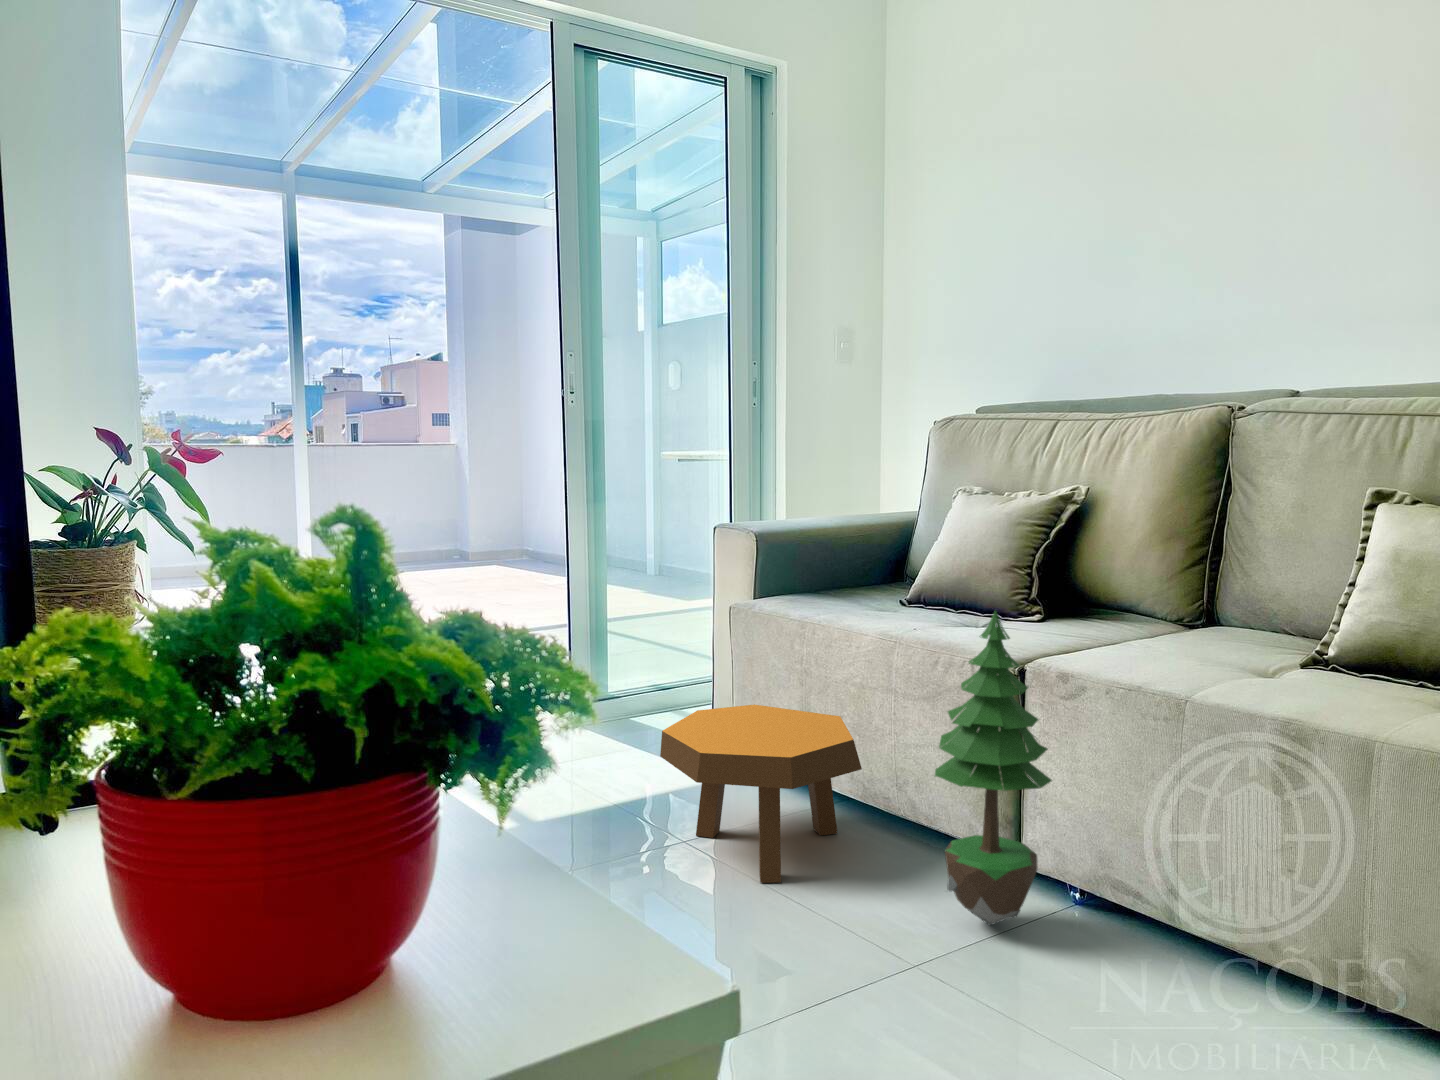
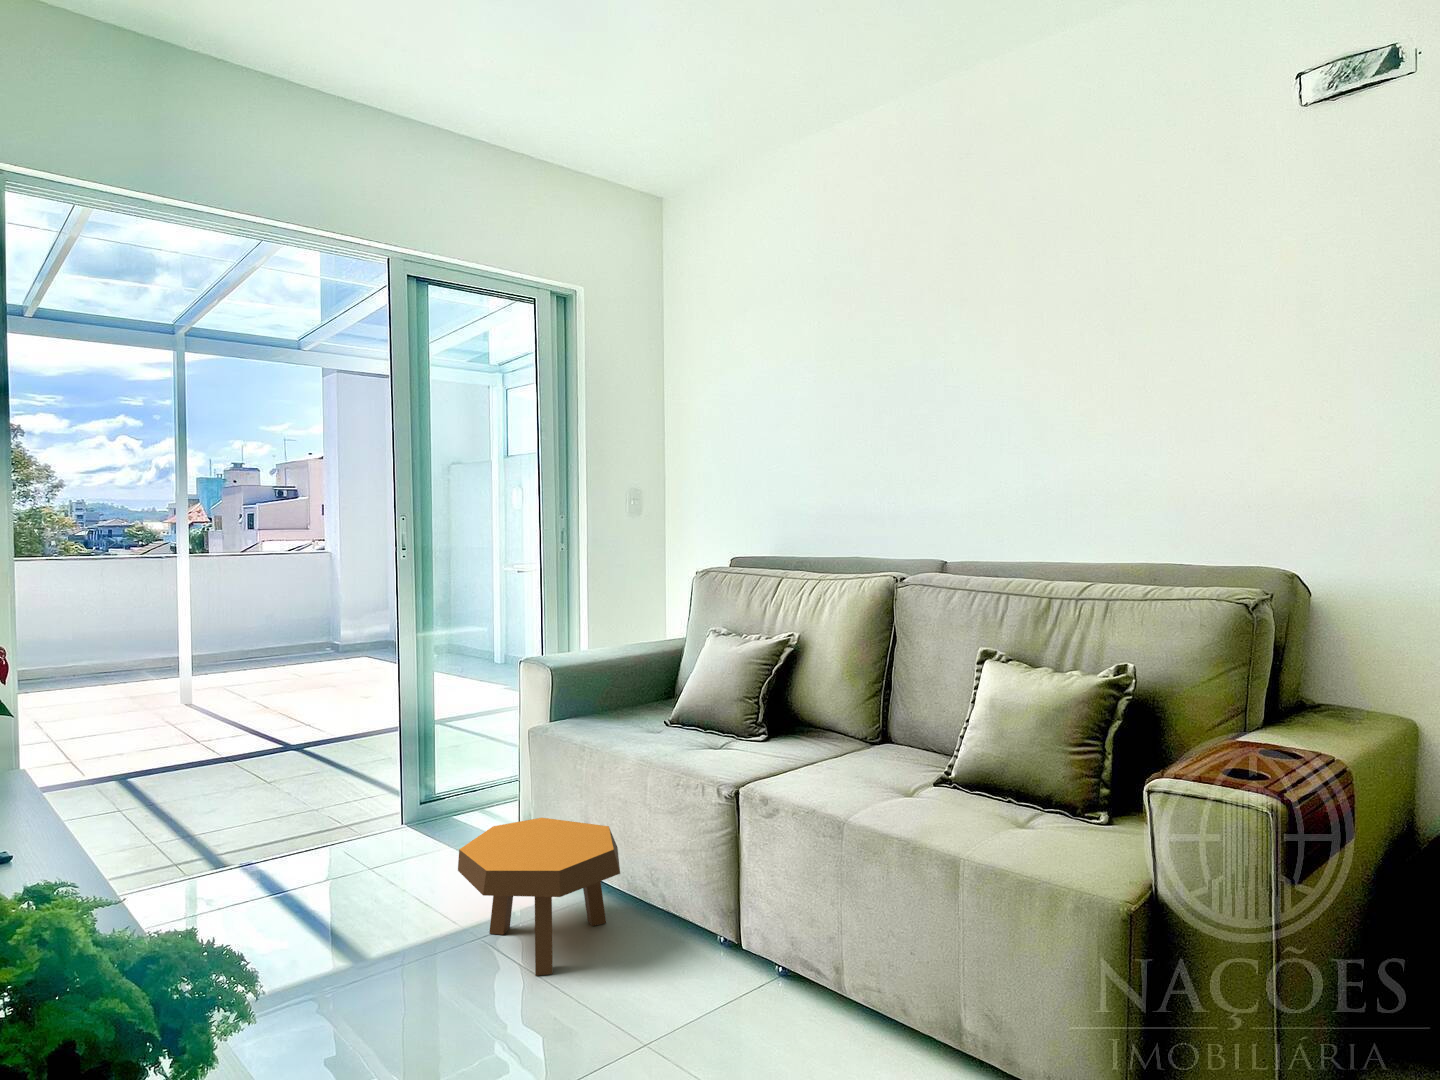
potted tree: present [935,611,1052,925] -> none [664,753,754,1002]

